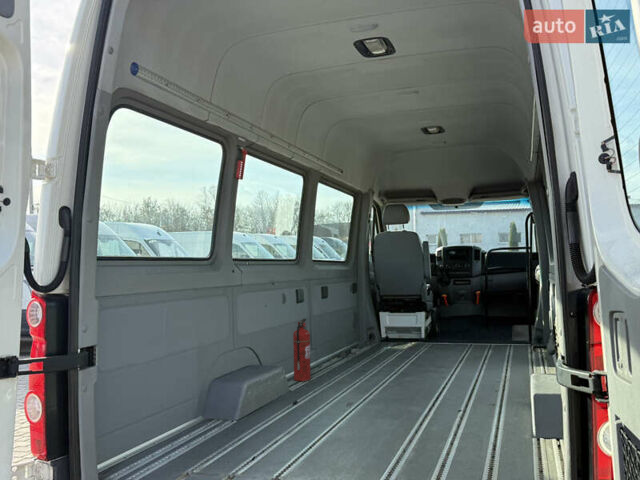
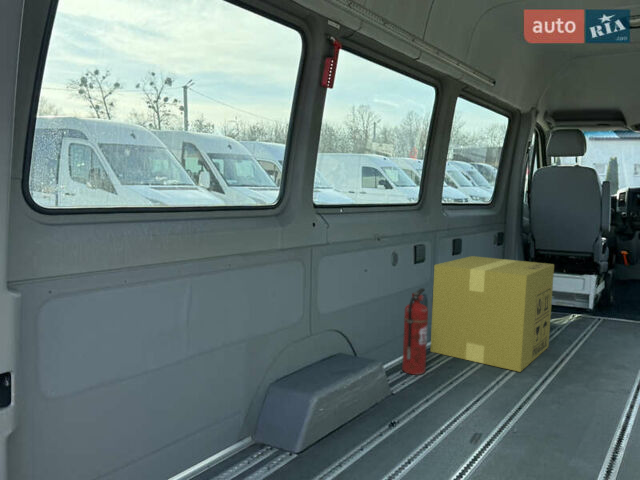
cardboard box: none [310,299,393,373] -> present [430,256,554,372]

